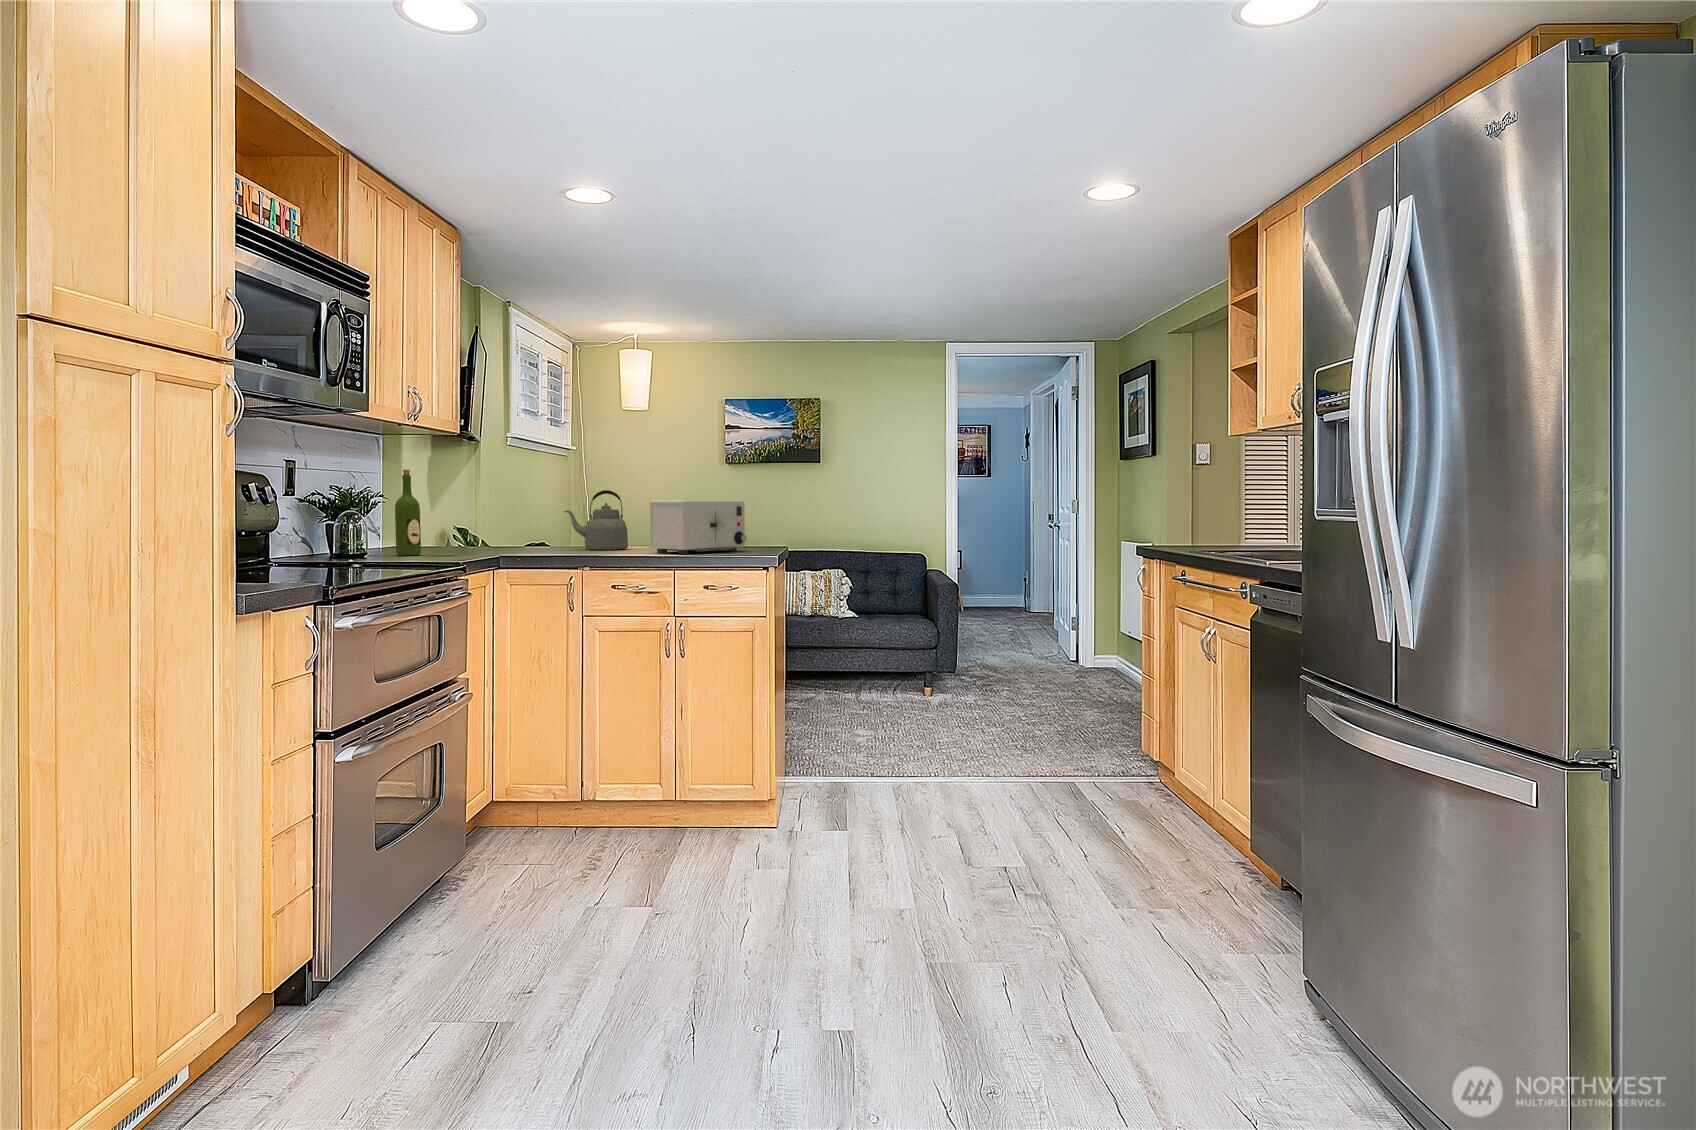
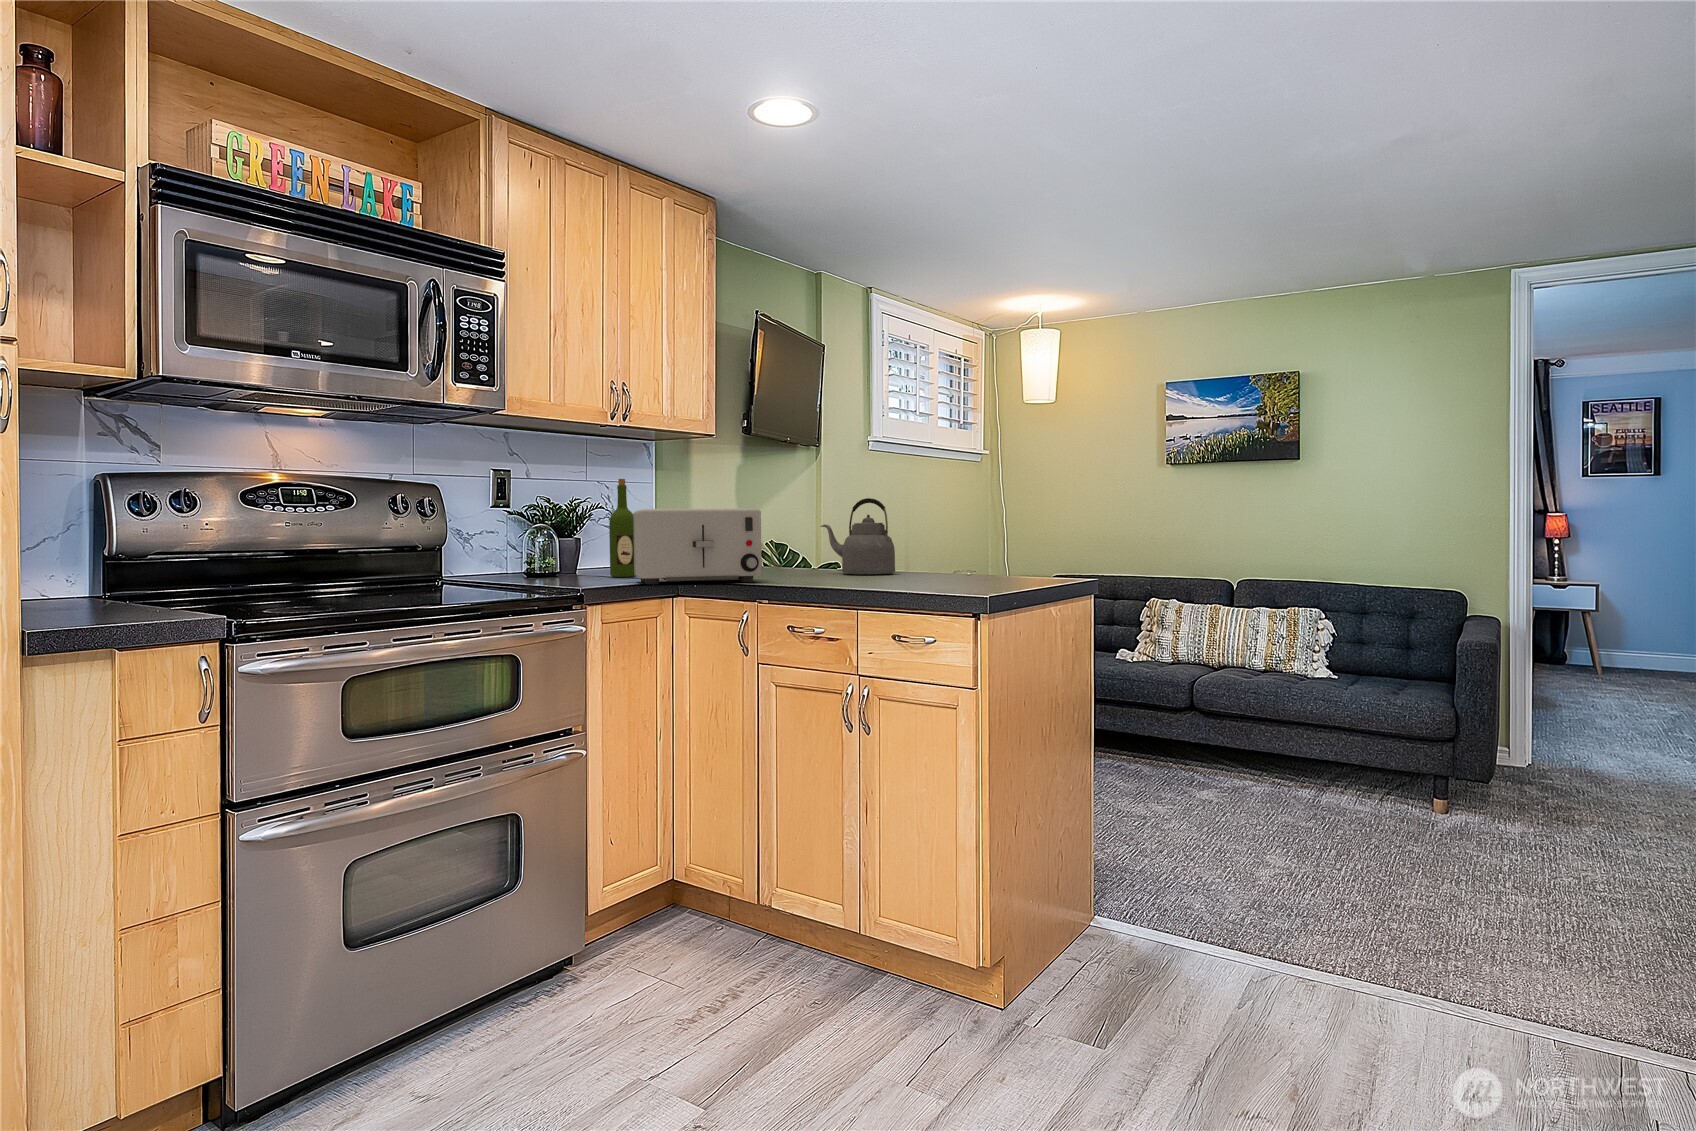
toaster: present [650,500,747,554] -> present [633,509,762,584]

